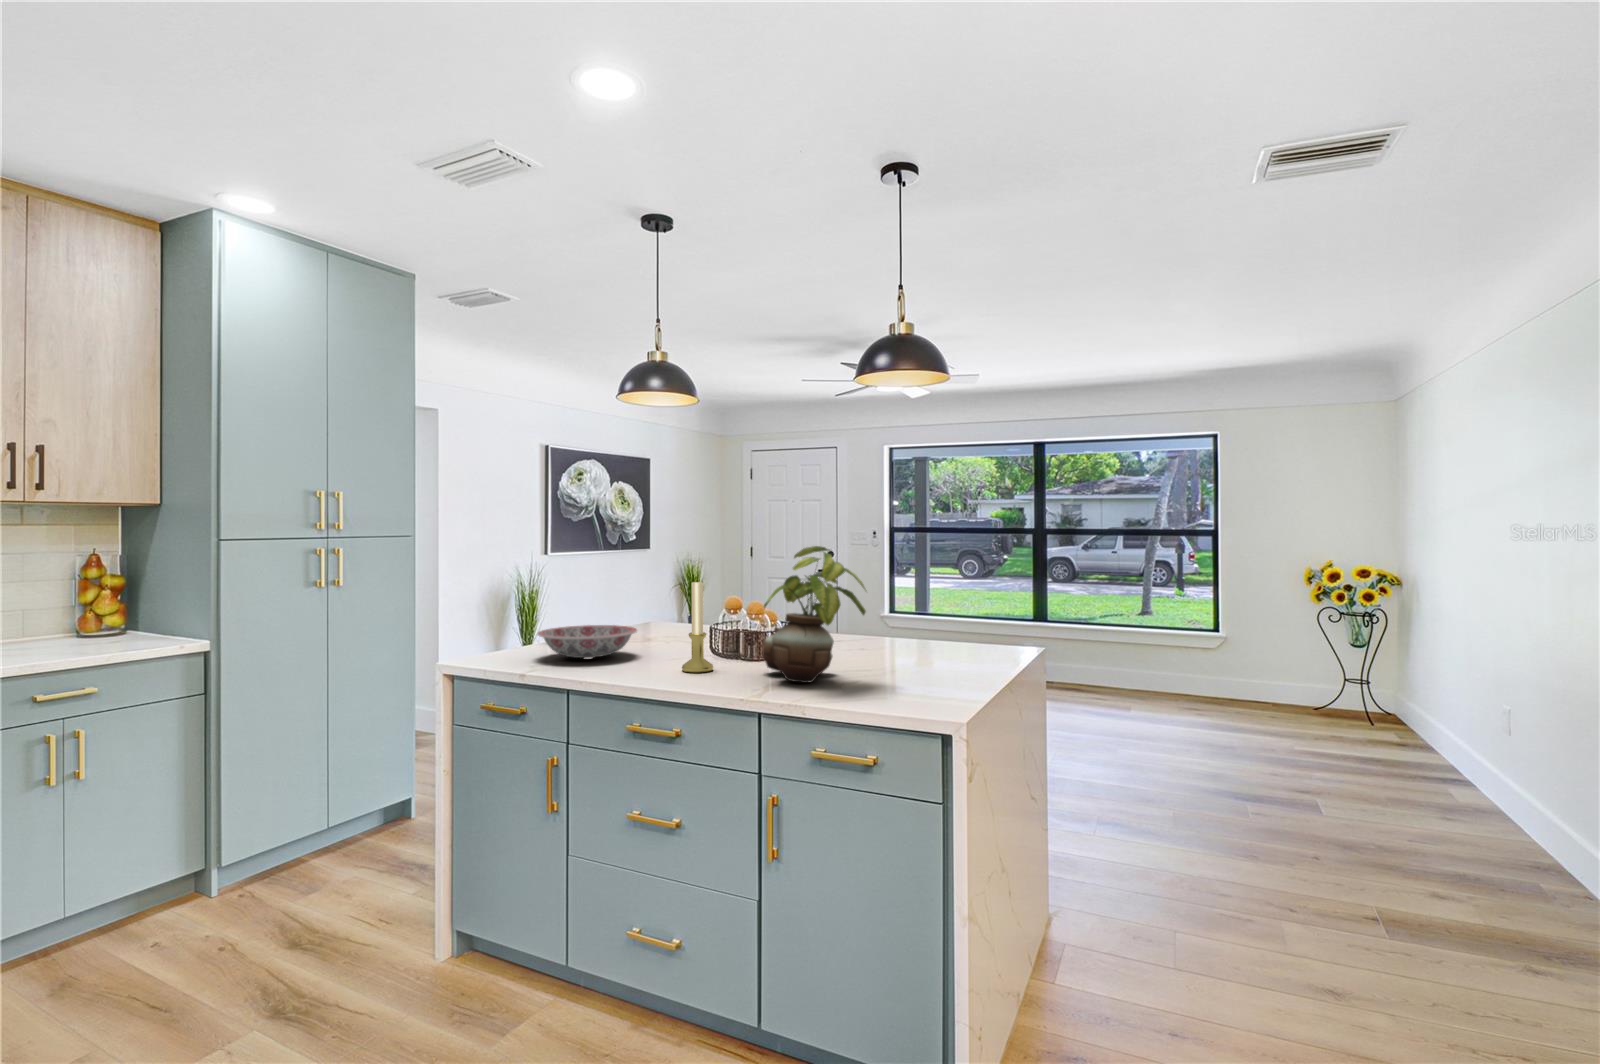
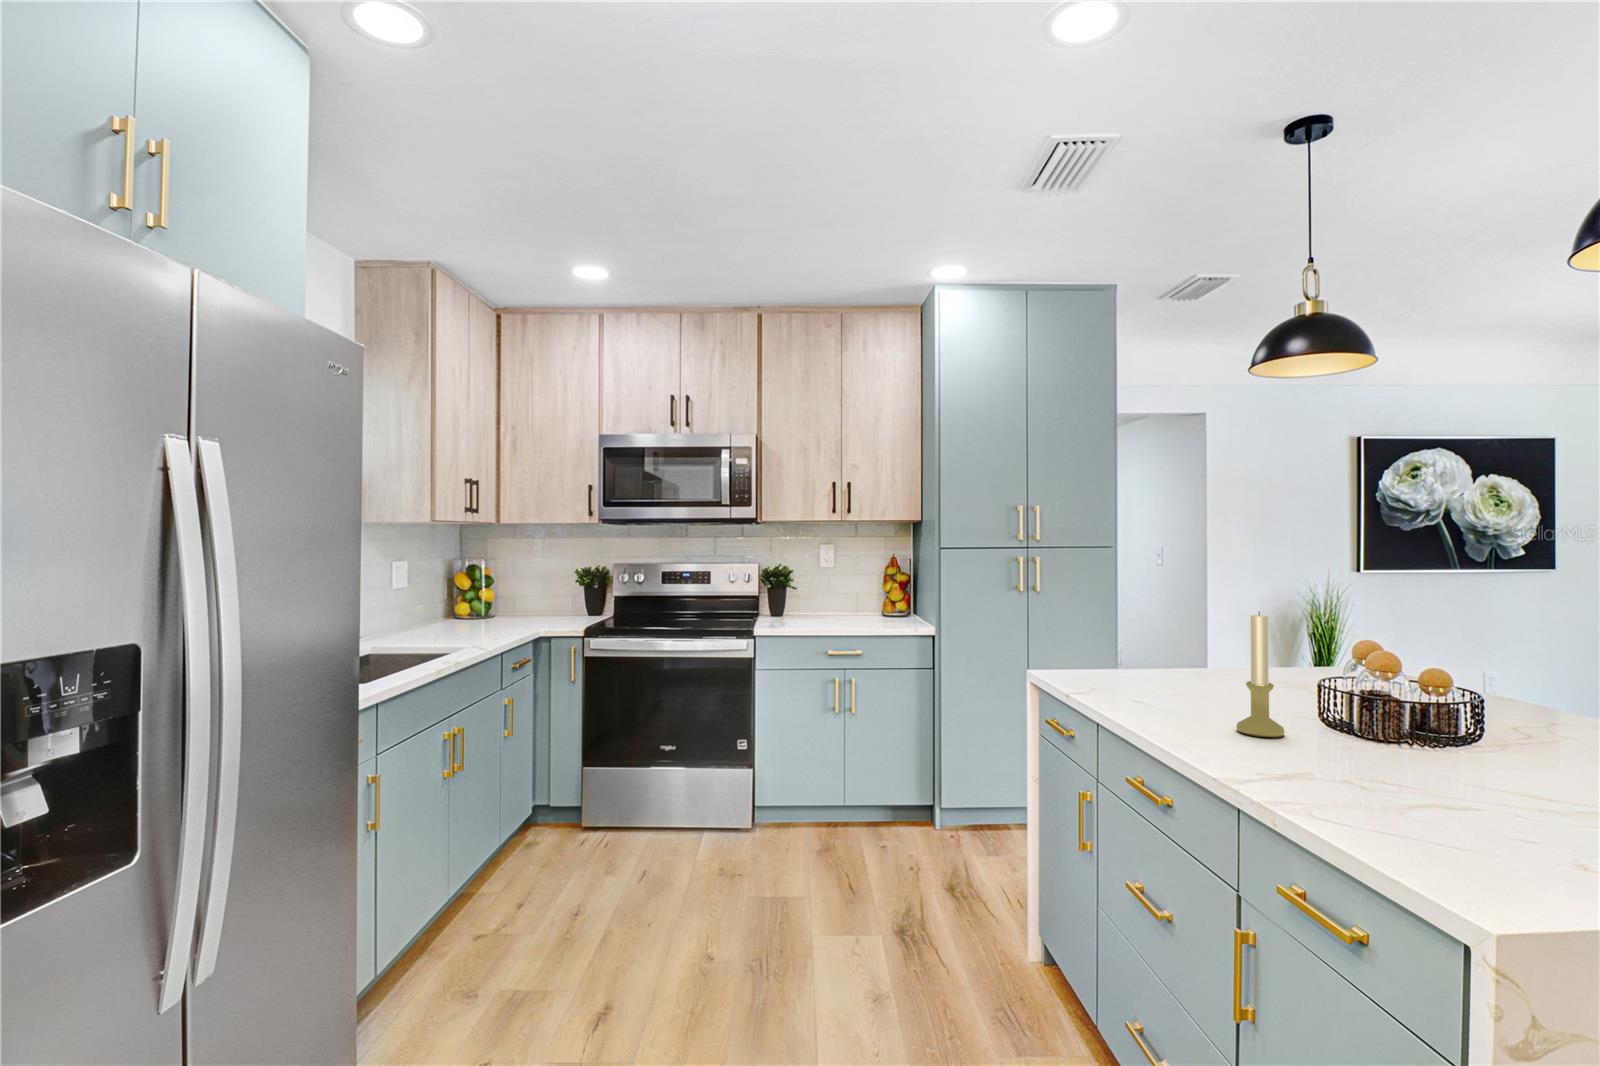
potted plant: present [763,546,866,683] -> none [1311,575,1508,790]
ceramic bowl: present [538,625,637,658] -> none [1109,652,1234,692]

